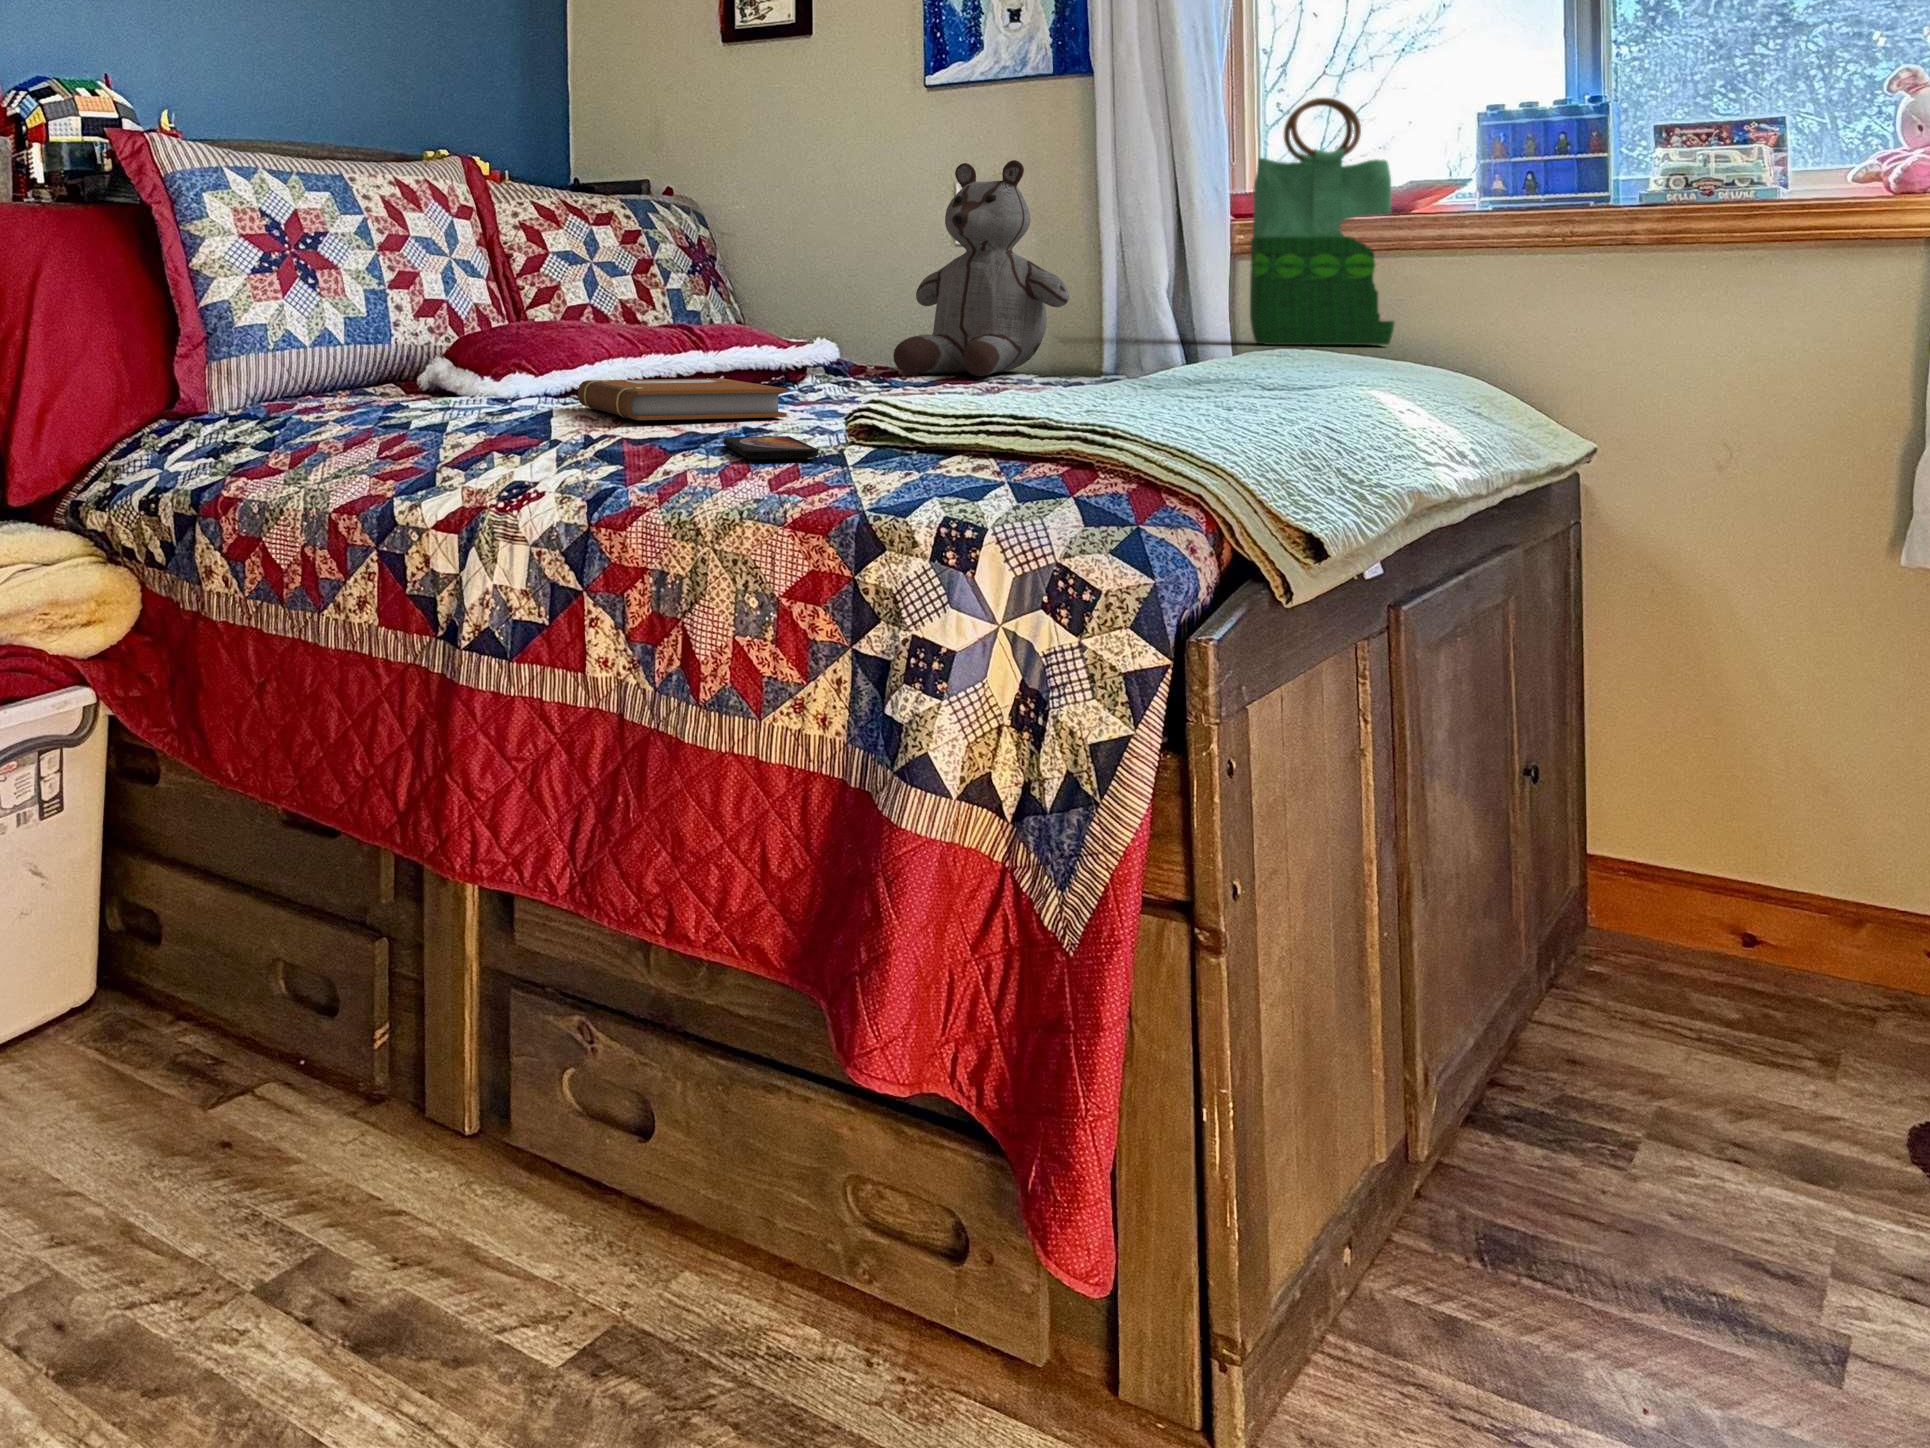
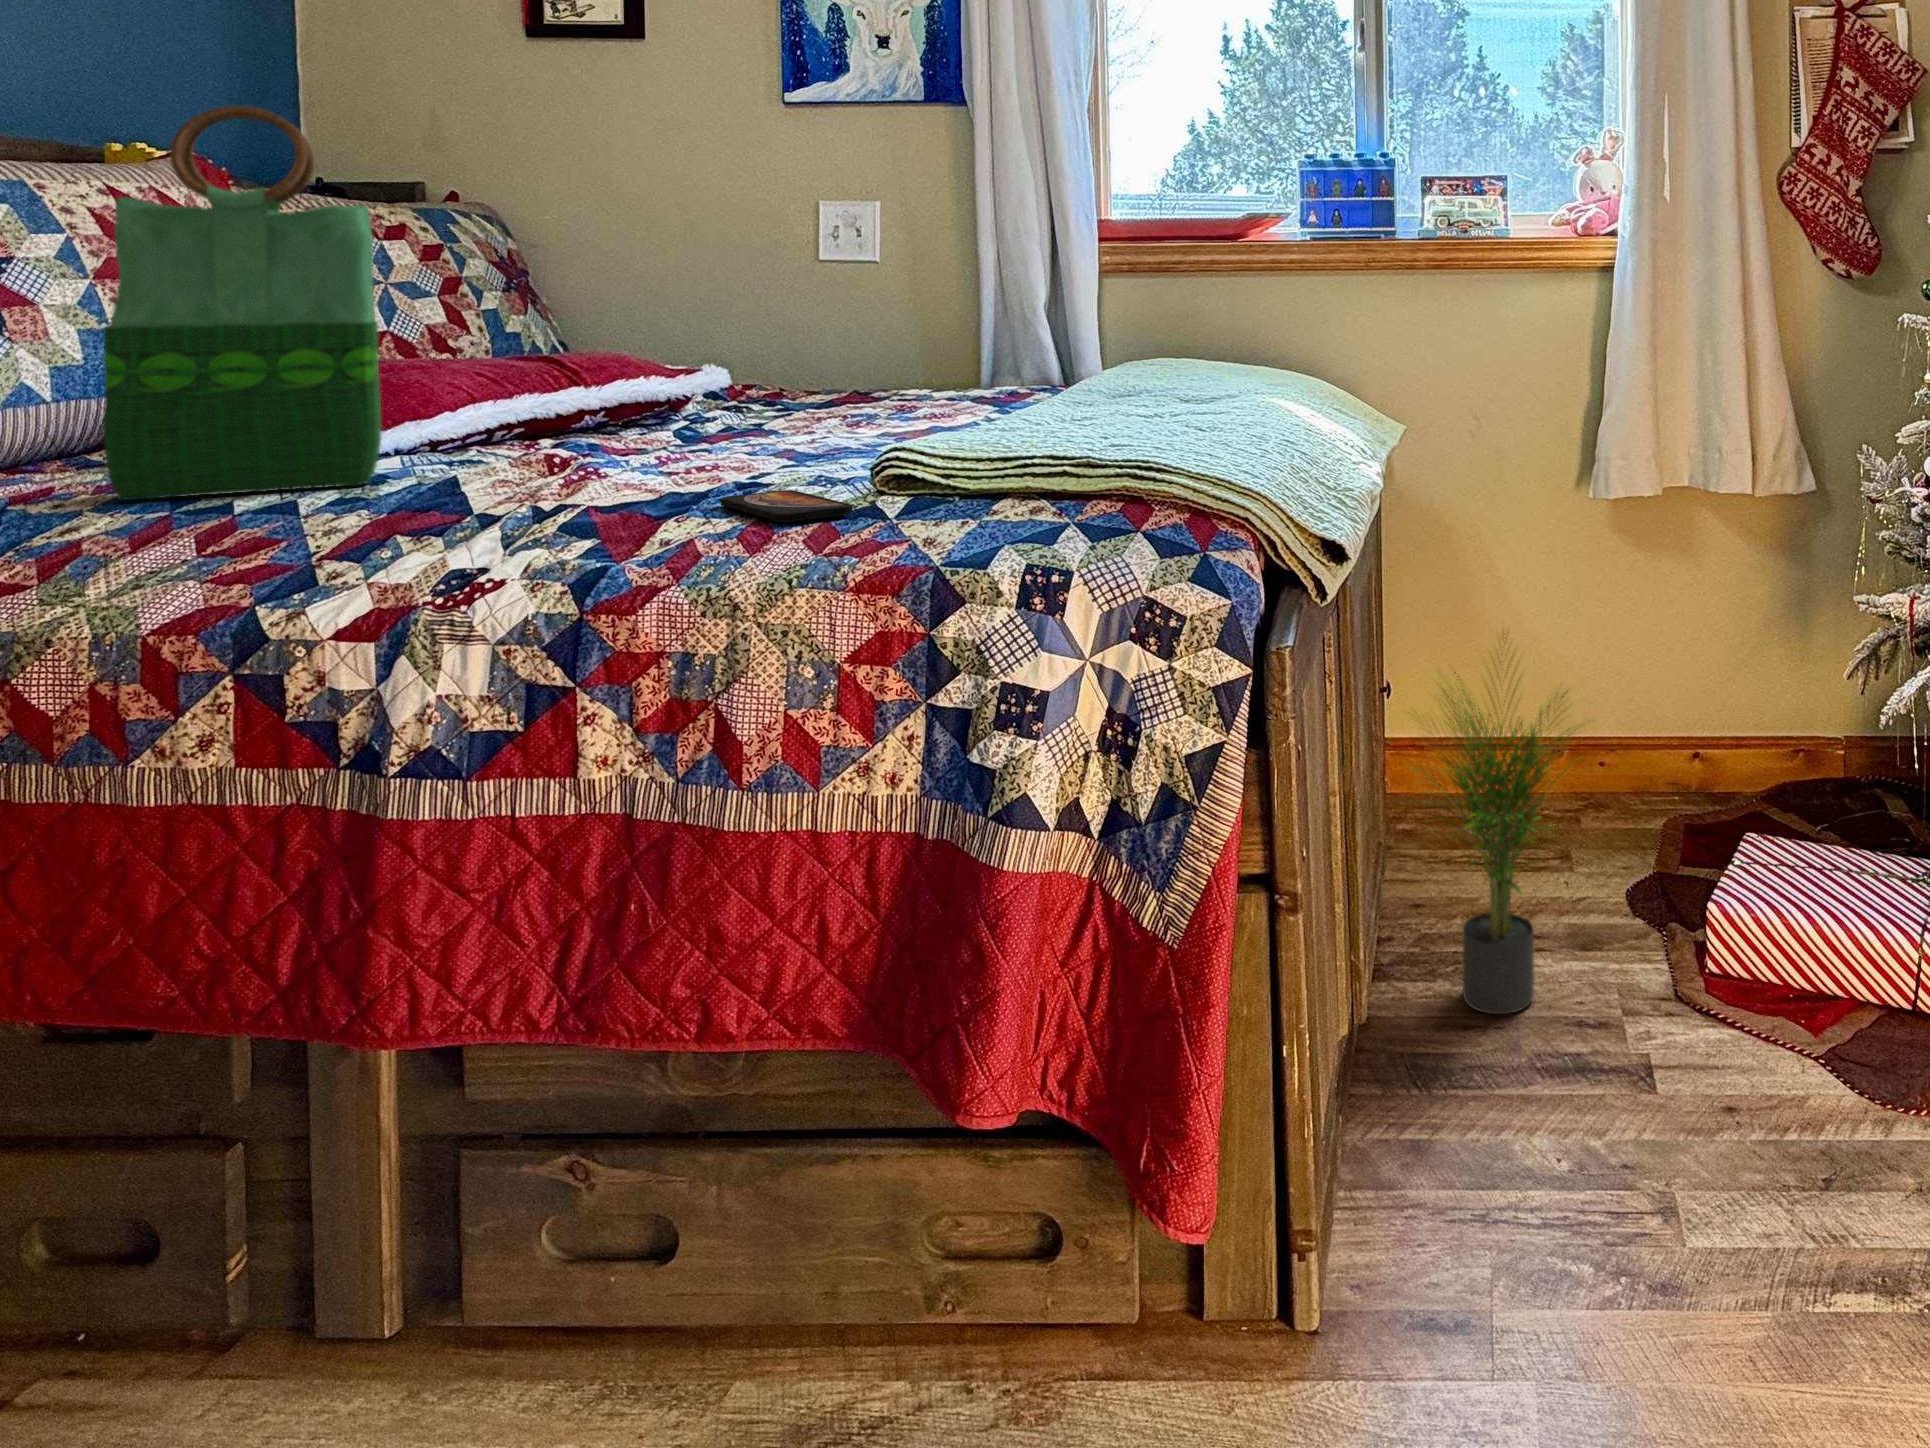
tote bag: present [1250,98,1394,345] -> present [104,106,382,500]
stuffed bear: present [893,160,1069,376] -> none [782,185,962,397]
notebook: present [578,379,787,420] -> none [457,422,743,481]
potted plant: none [1504,699,1820,1223] -> present [1410,642,1577,1014]

